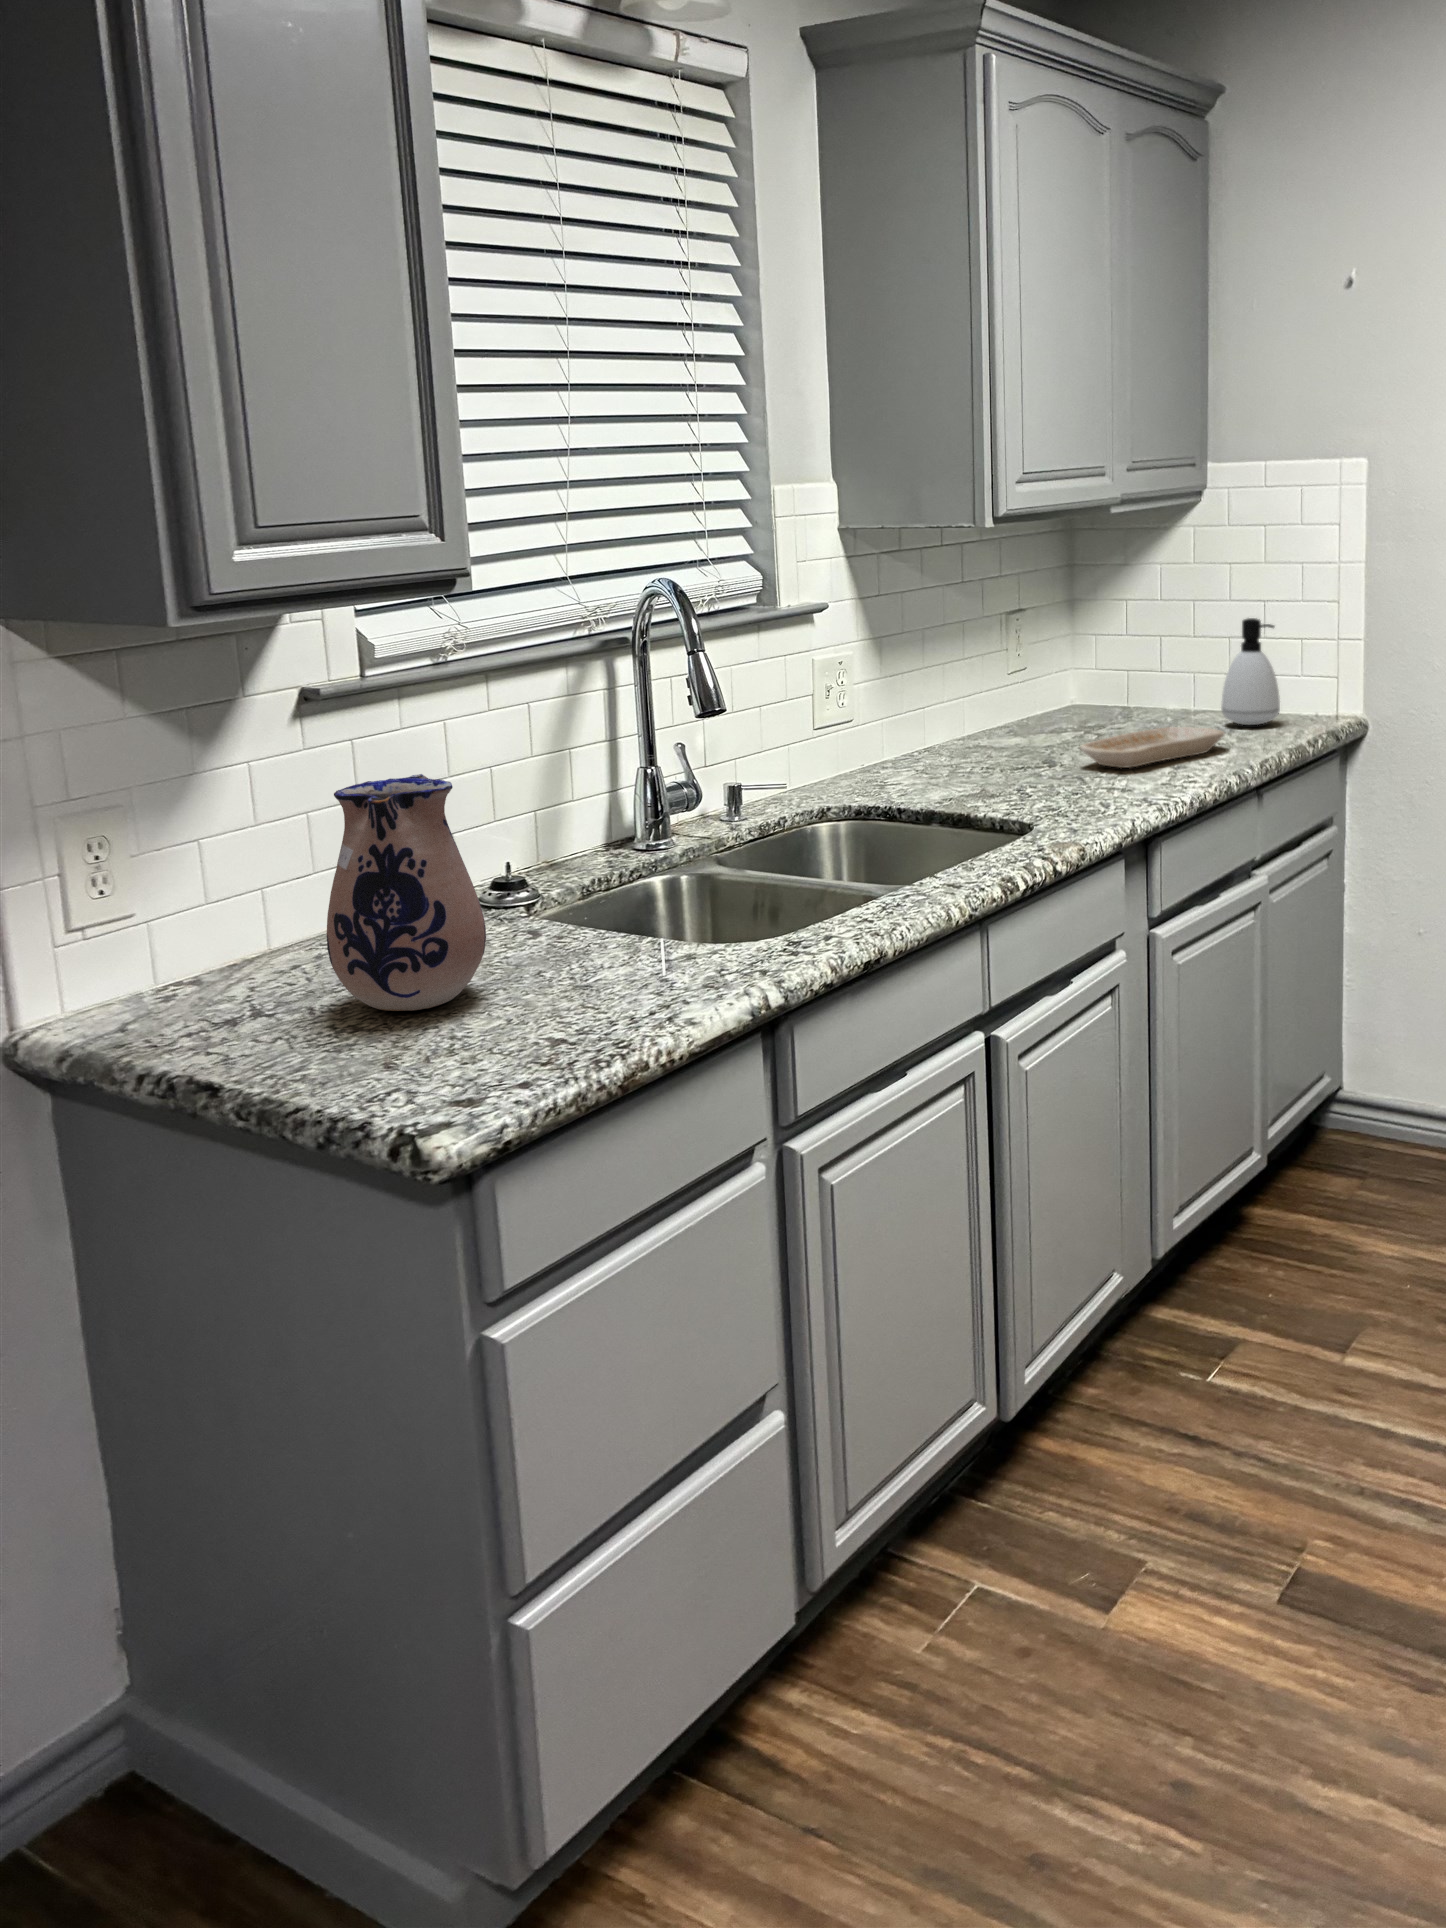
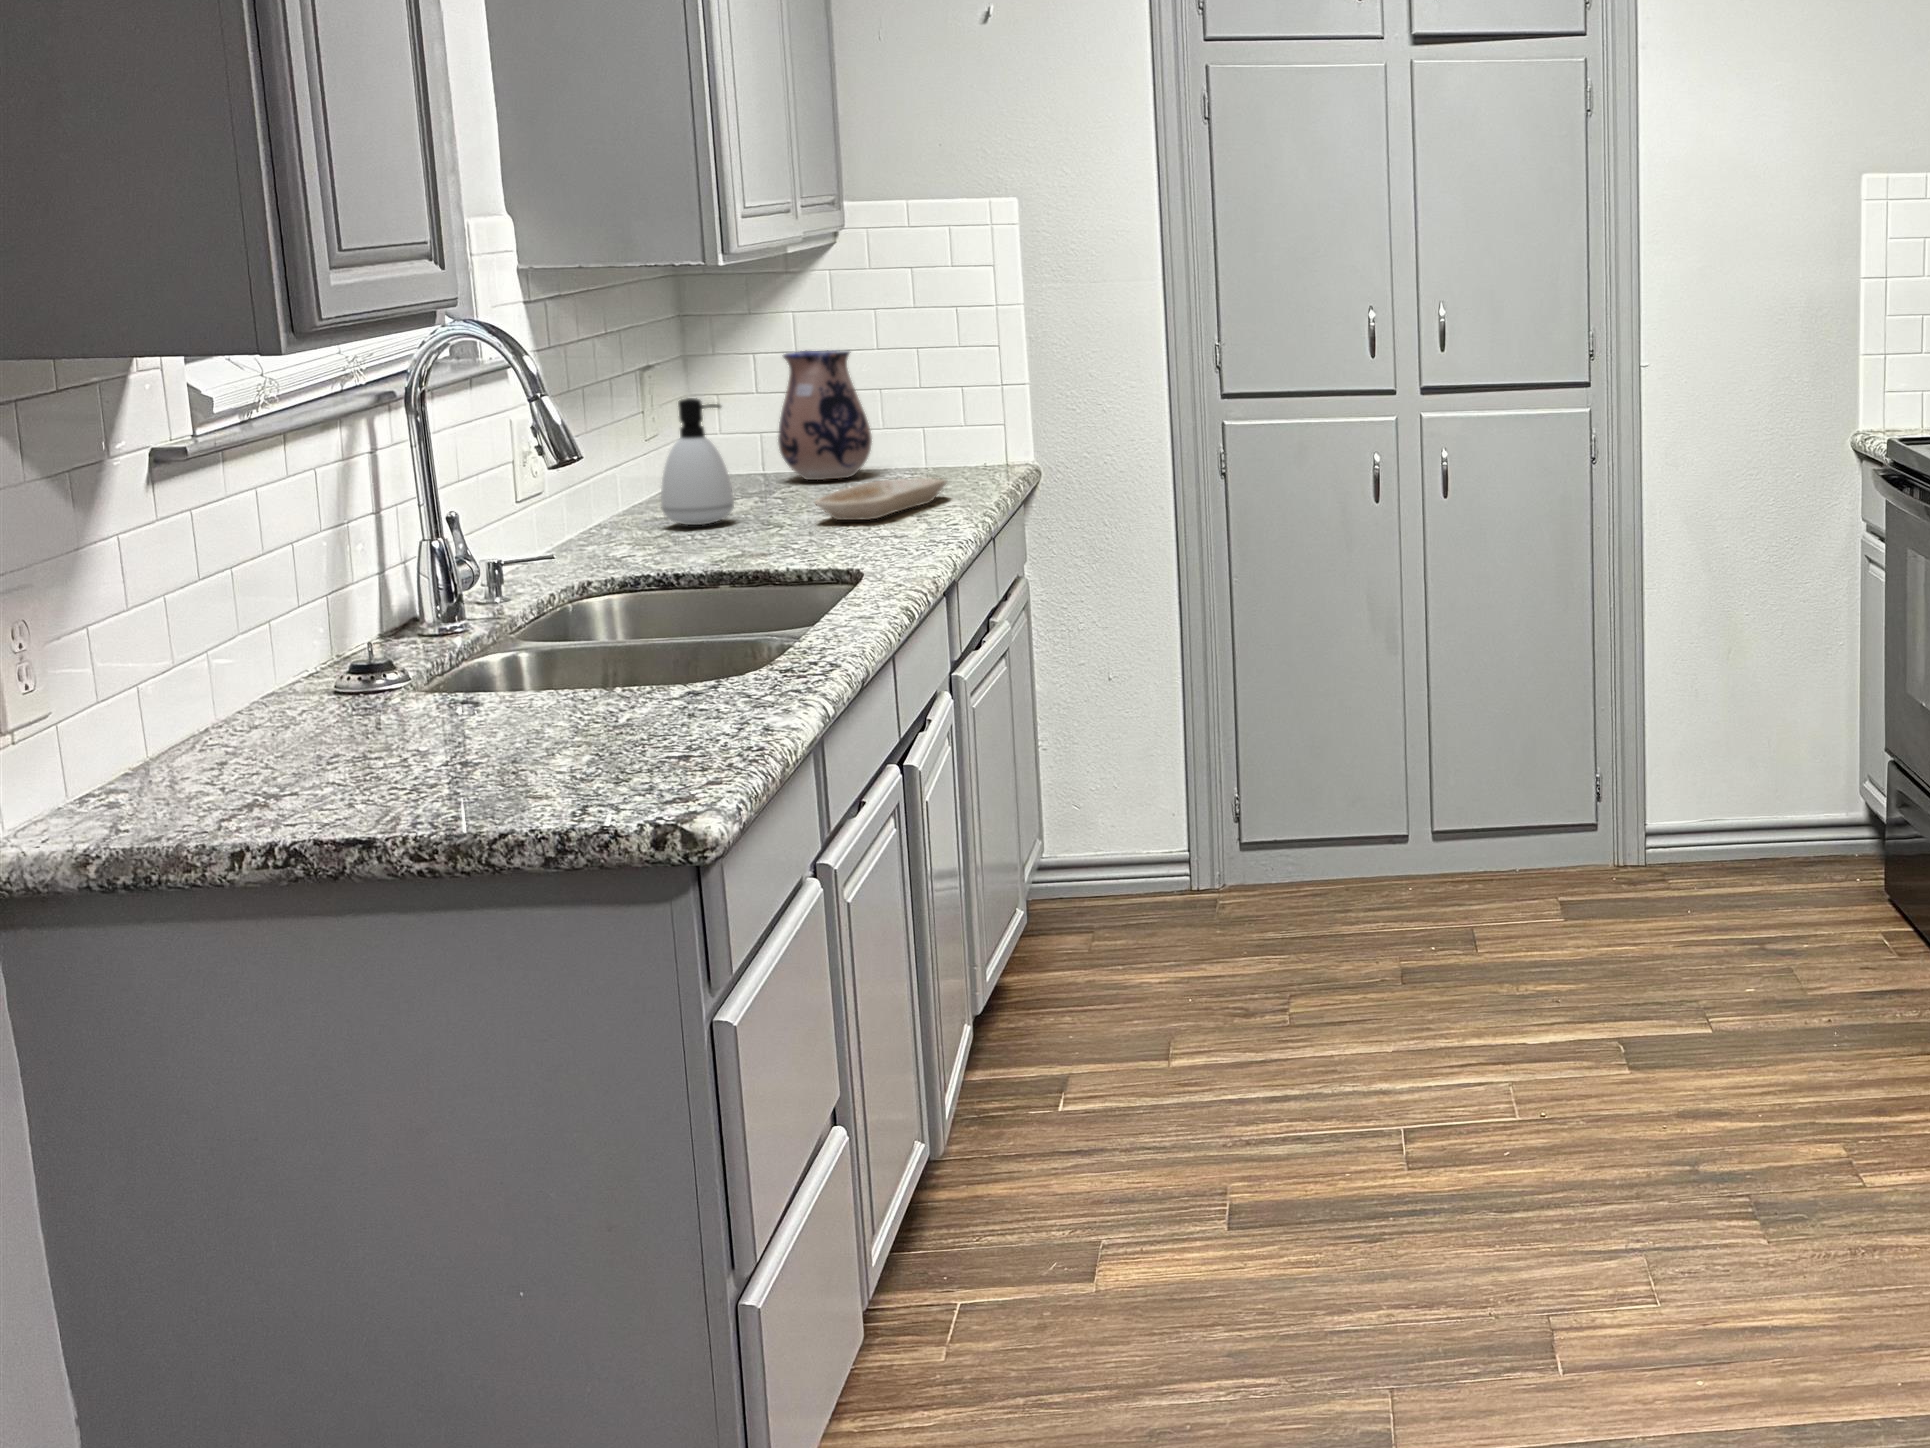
soap dispenser: present [1221,618,1280,725] -> present [661,398,734,525]
ceramic pitcher: present [327,774,486,1011] -> present [778,350,872,480]

